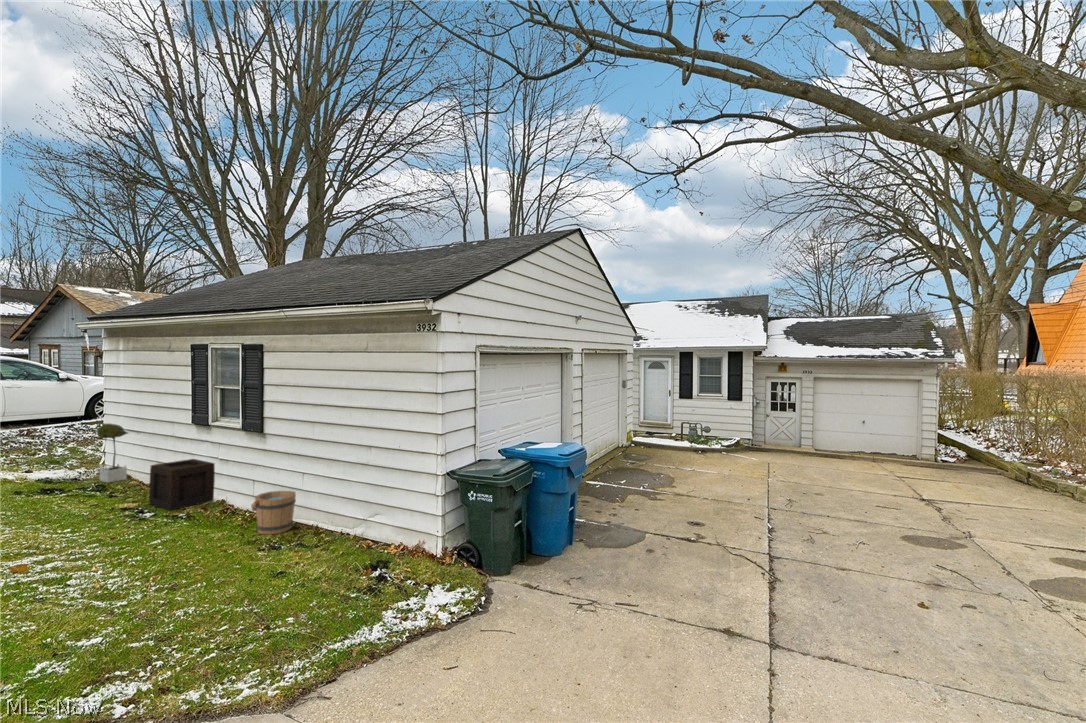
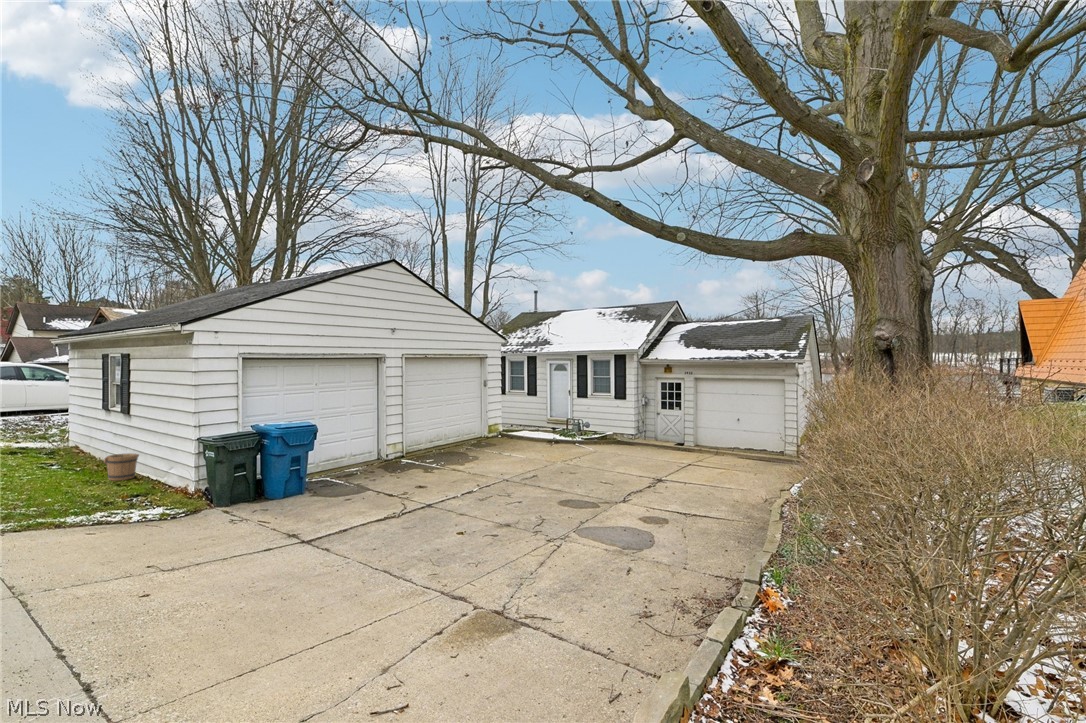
potted tree: present [97,423,128,482] -> none [53,409,76,451]
wooden crate: present [149,459,215,510] -> none [67,434,110,467]

